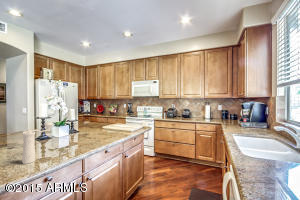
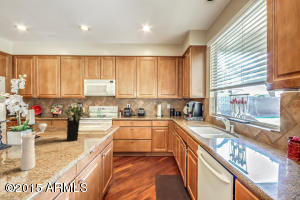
flower arrangement: none [81,103,112,139] -> present [64,103,91,141]

